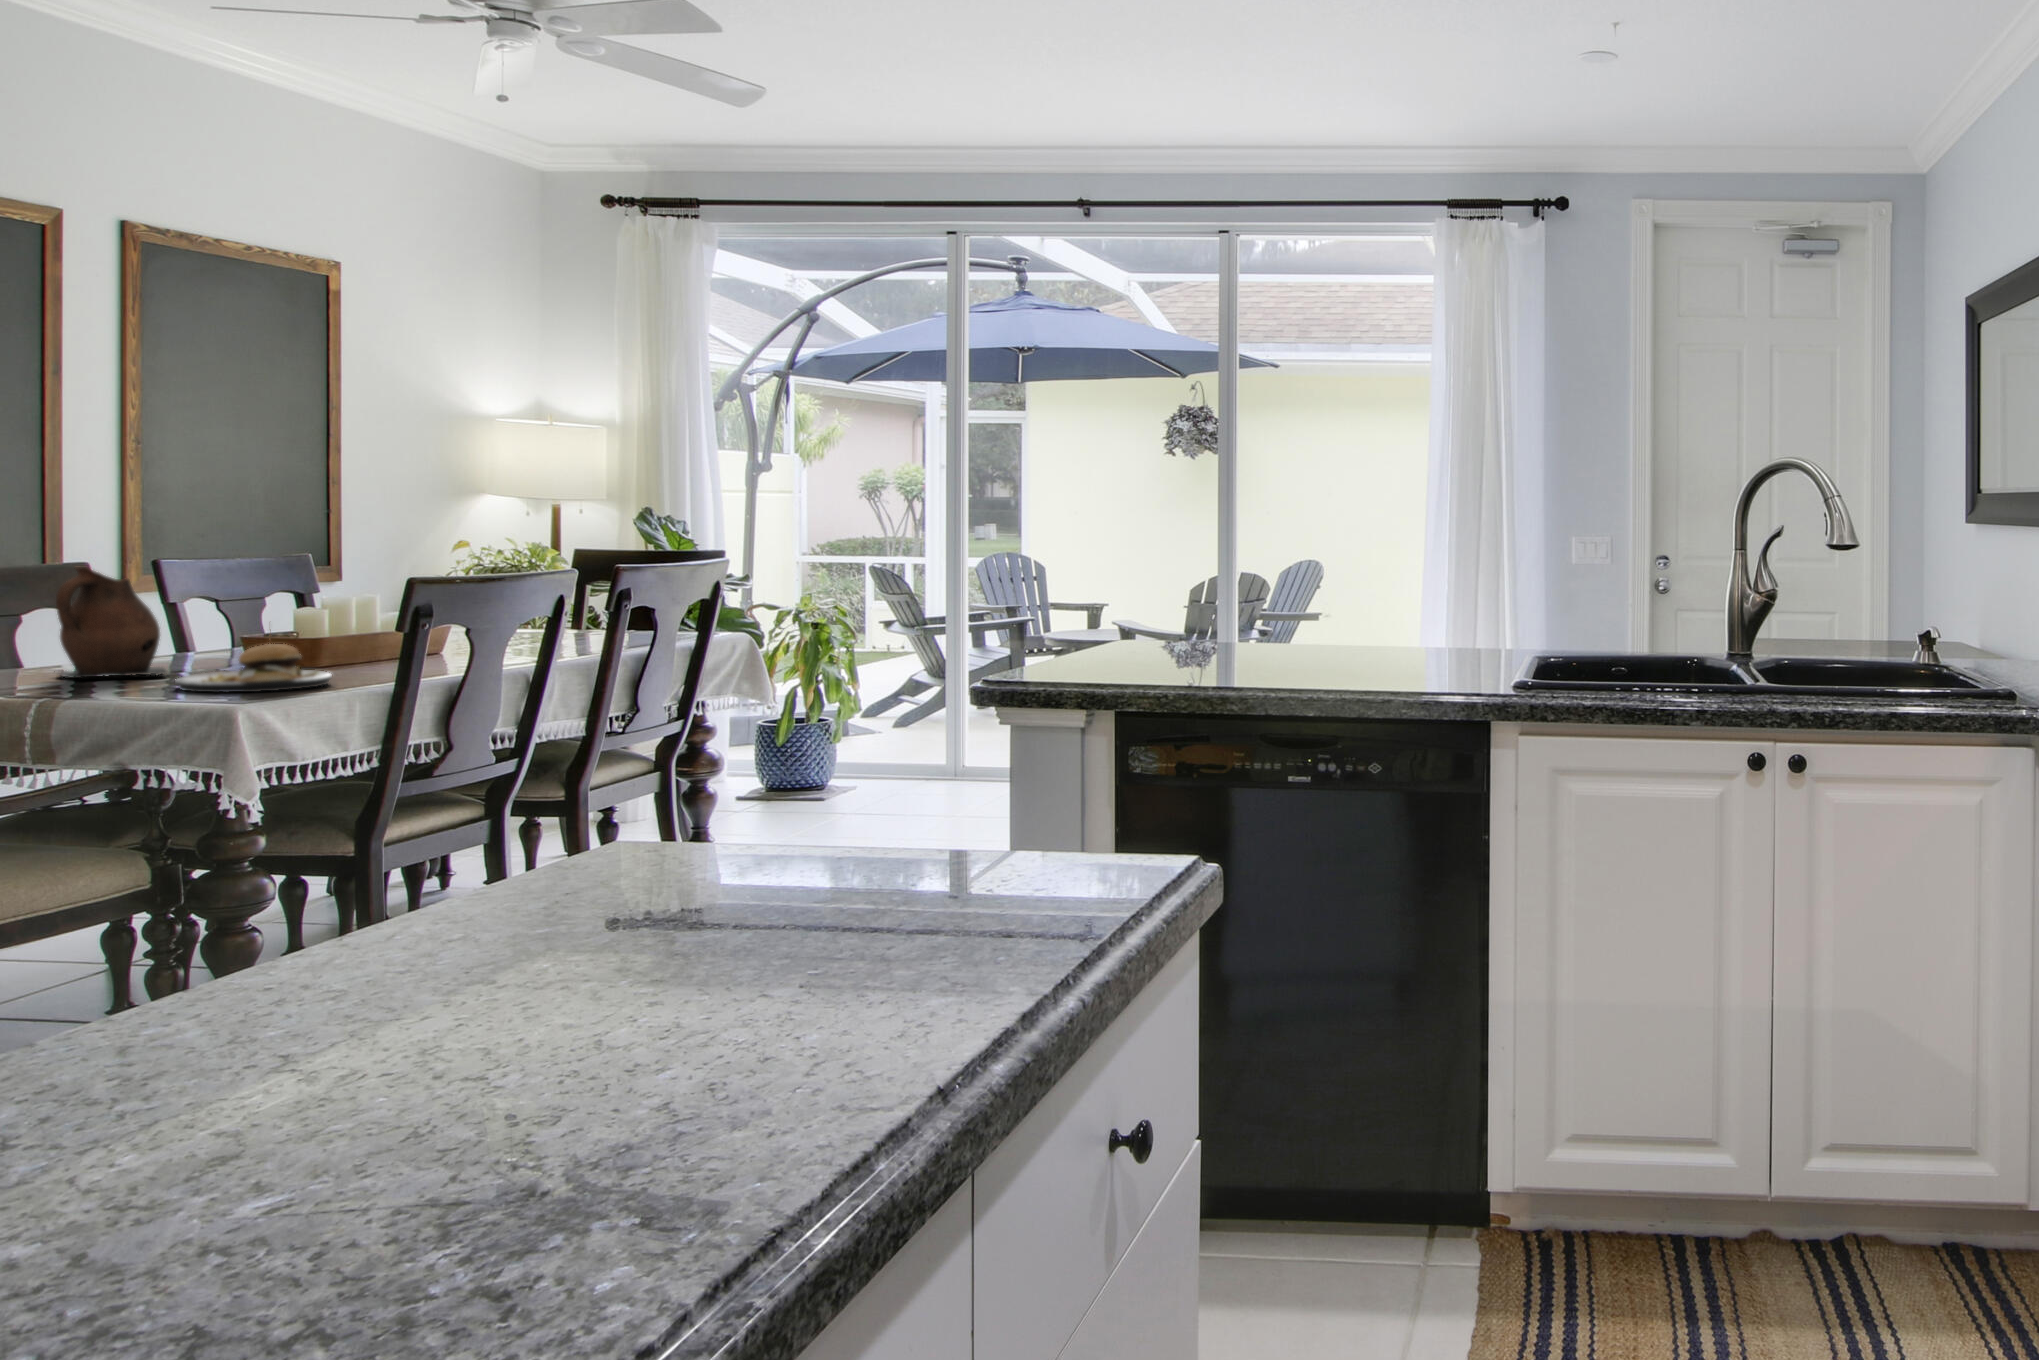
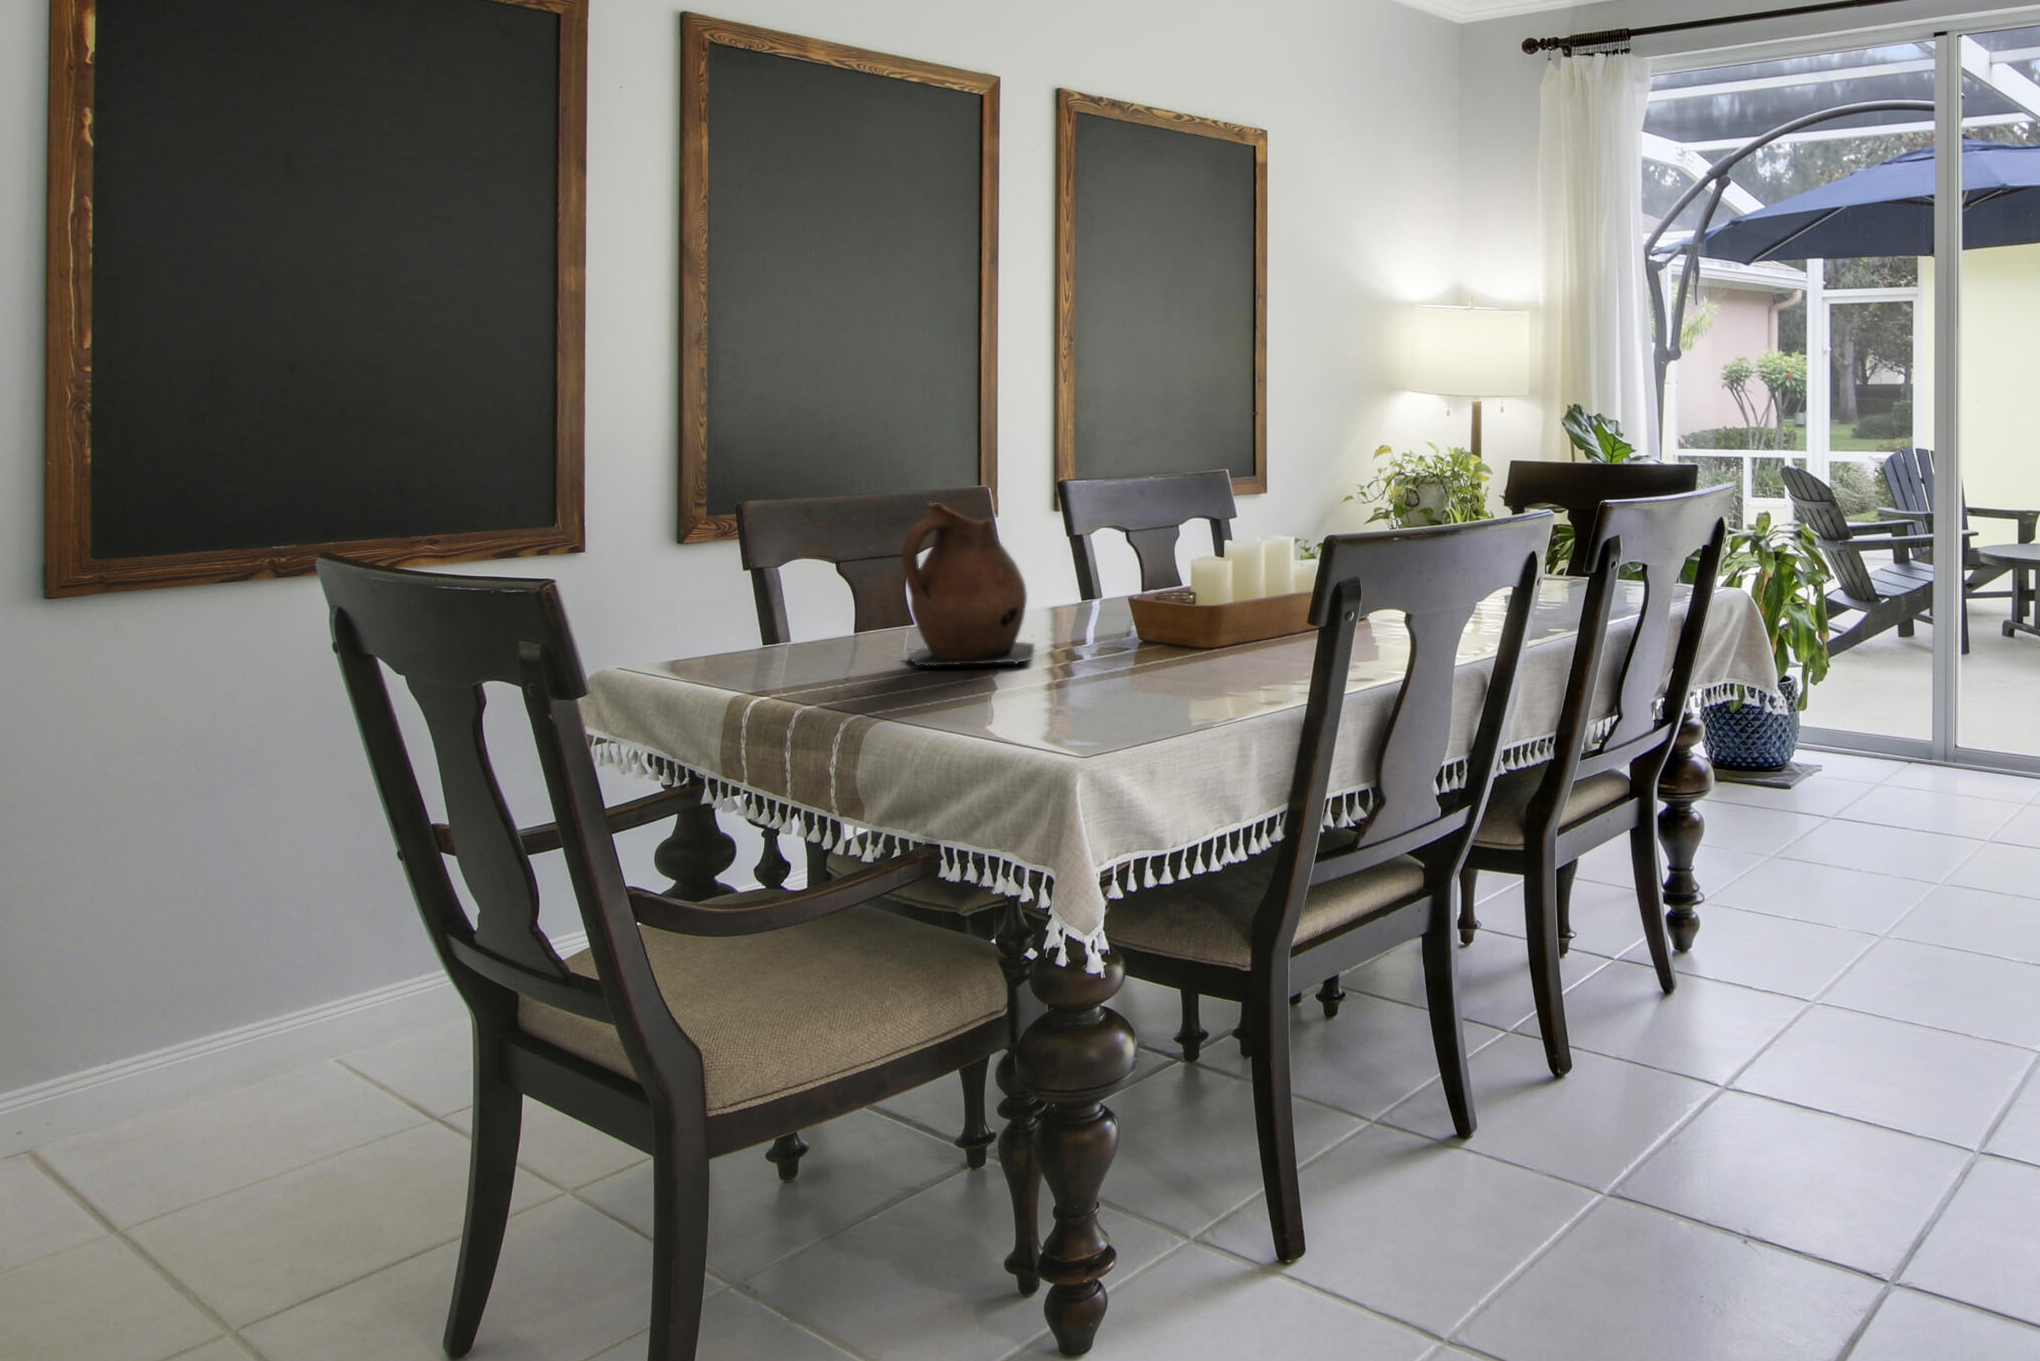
plate: present [175,630,332,692] -> none [1022,595,1224,715]

